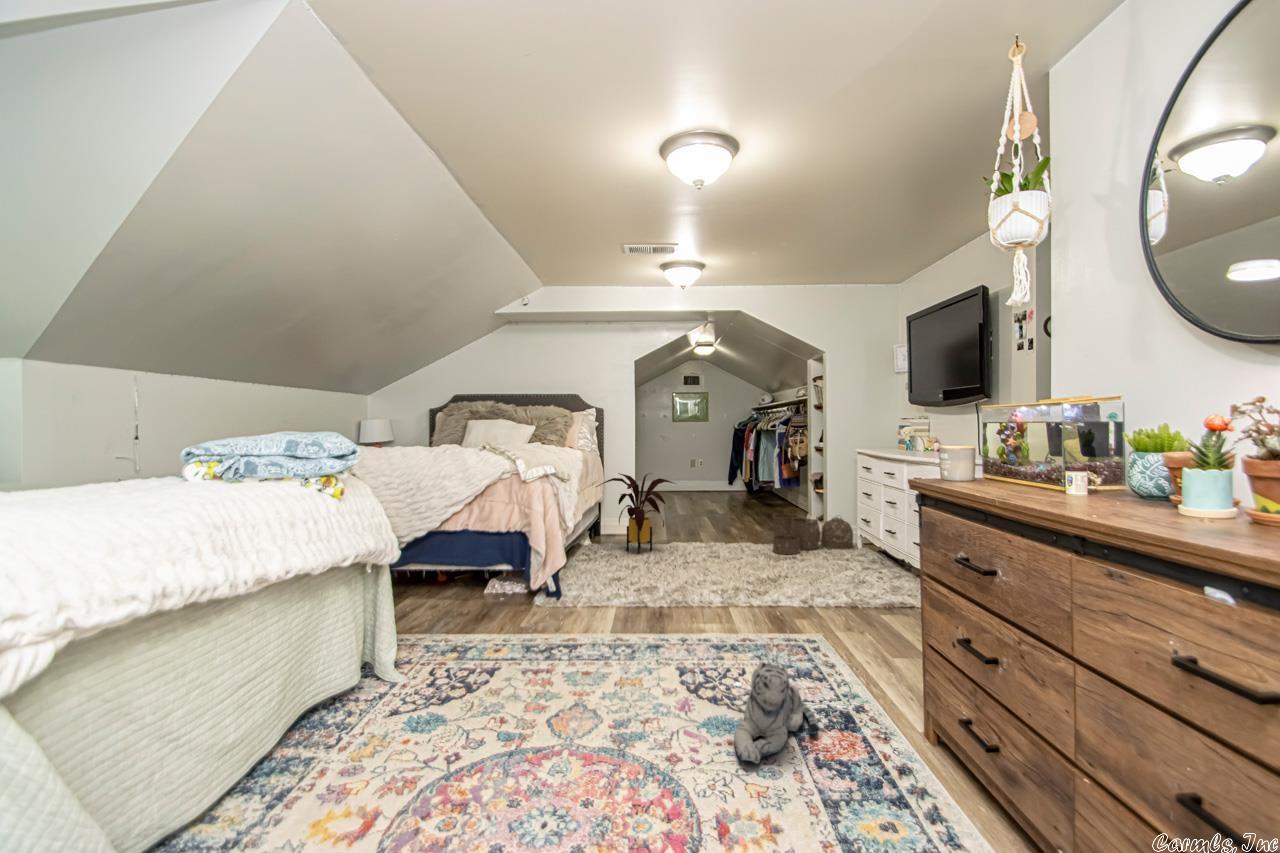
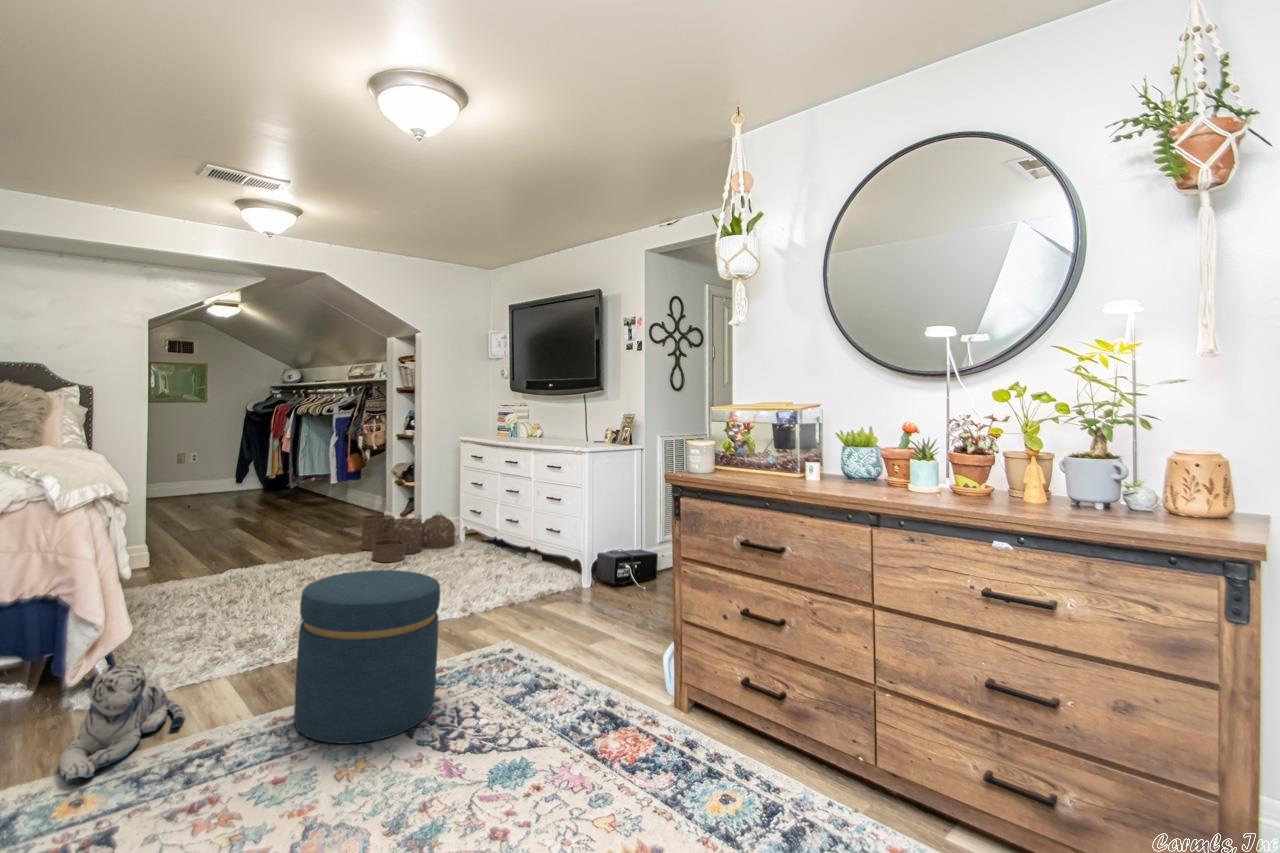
house plant: present [596,473,675,554] -> none [87,471,236,591]
ottoman: none [624,548,720,672] -> present [294,570,440,744]
plush toy: present [734,662,818,764] -> present [59,665,185,782]

